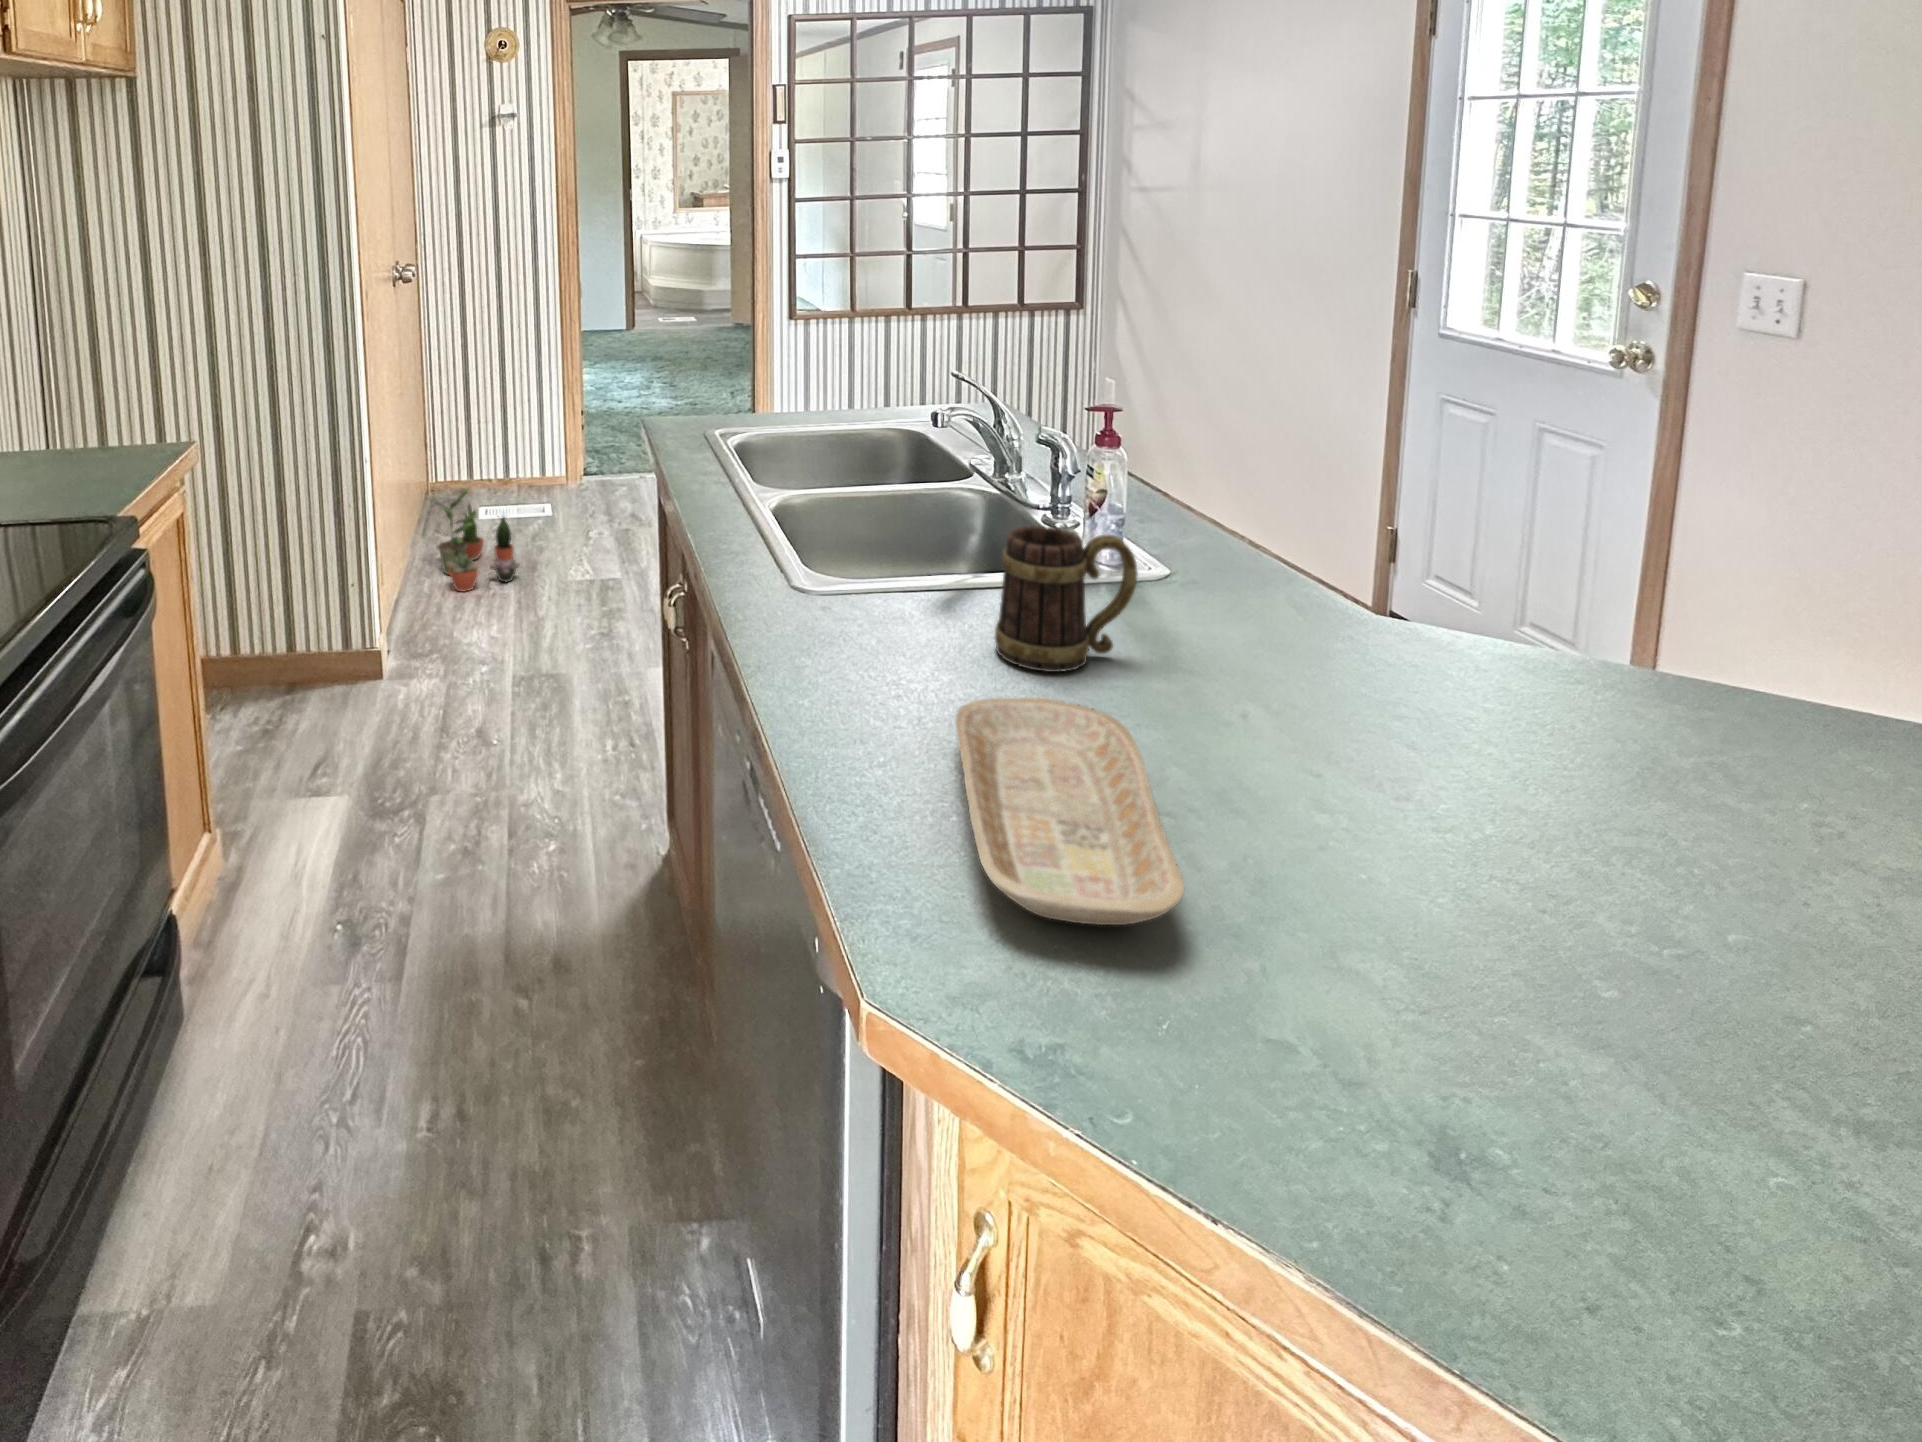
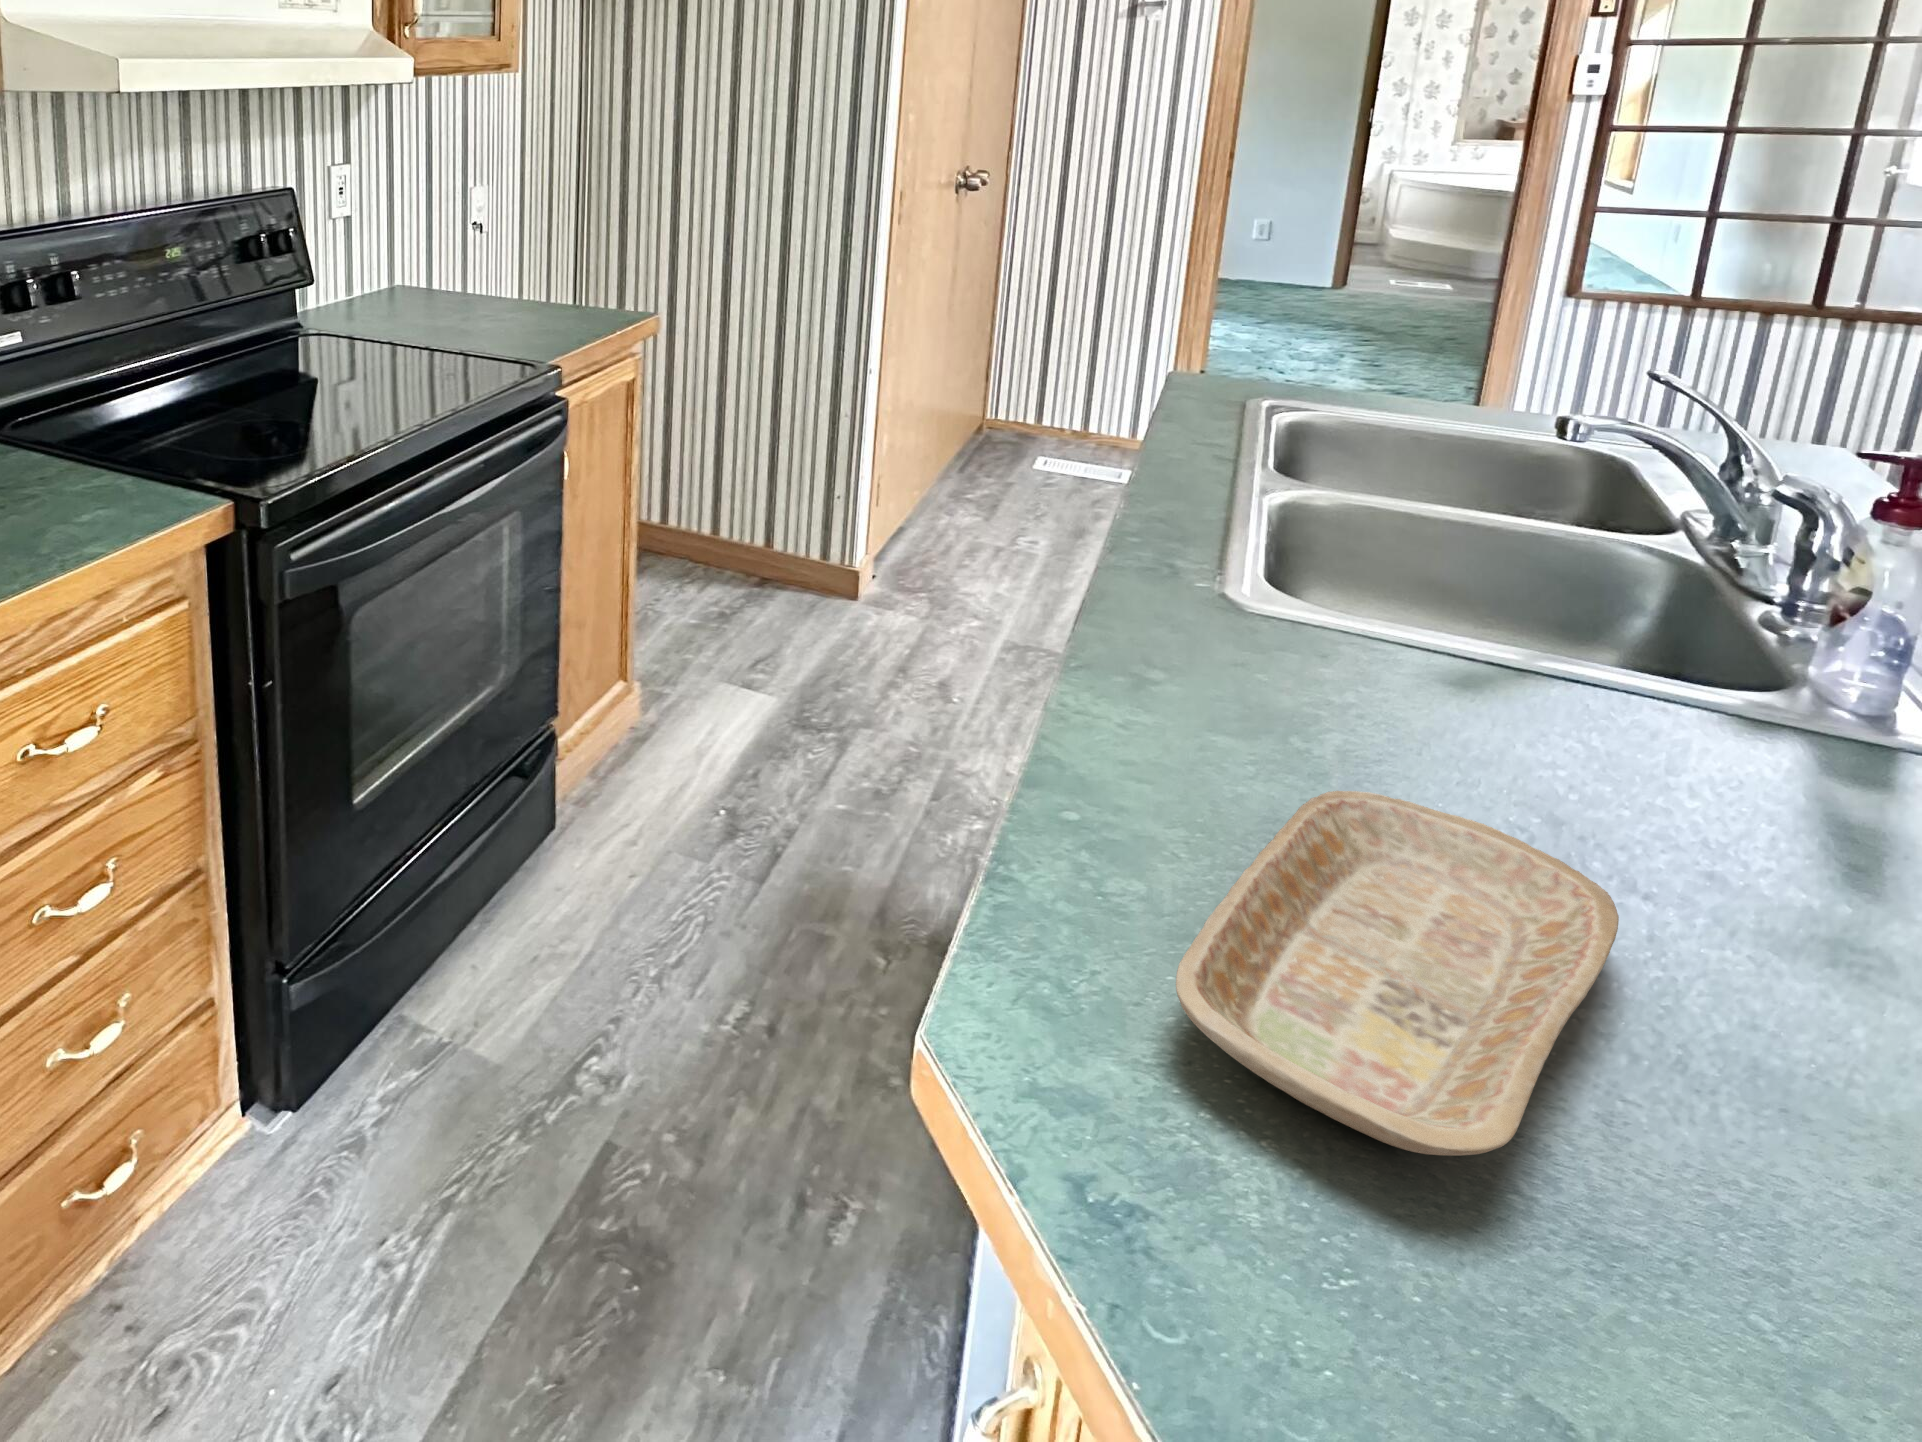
potted plant: present [430,488,520,592] -> none [959,427,1061,542]
mug: present [995,526,1138,672] -> none [1493,589,1809,823]

